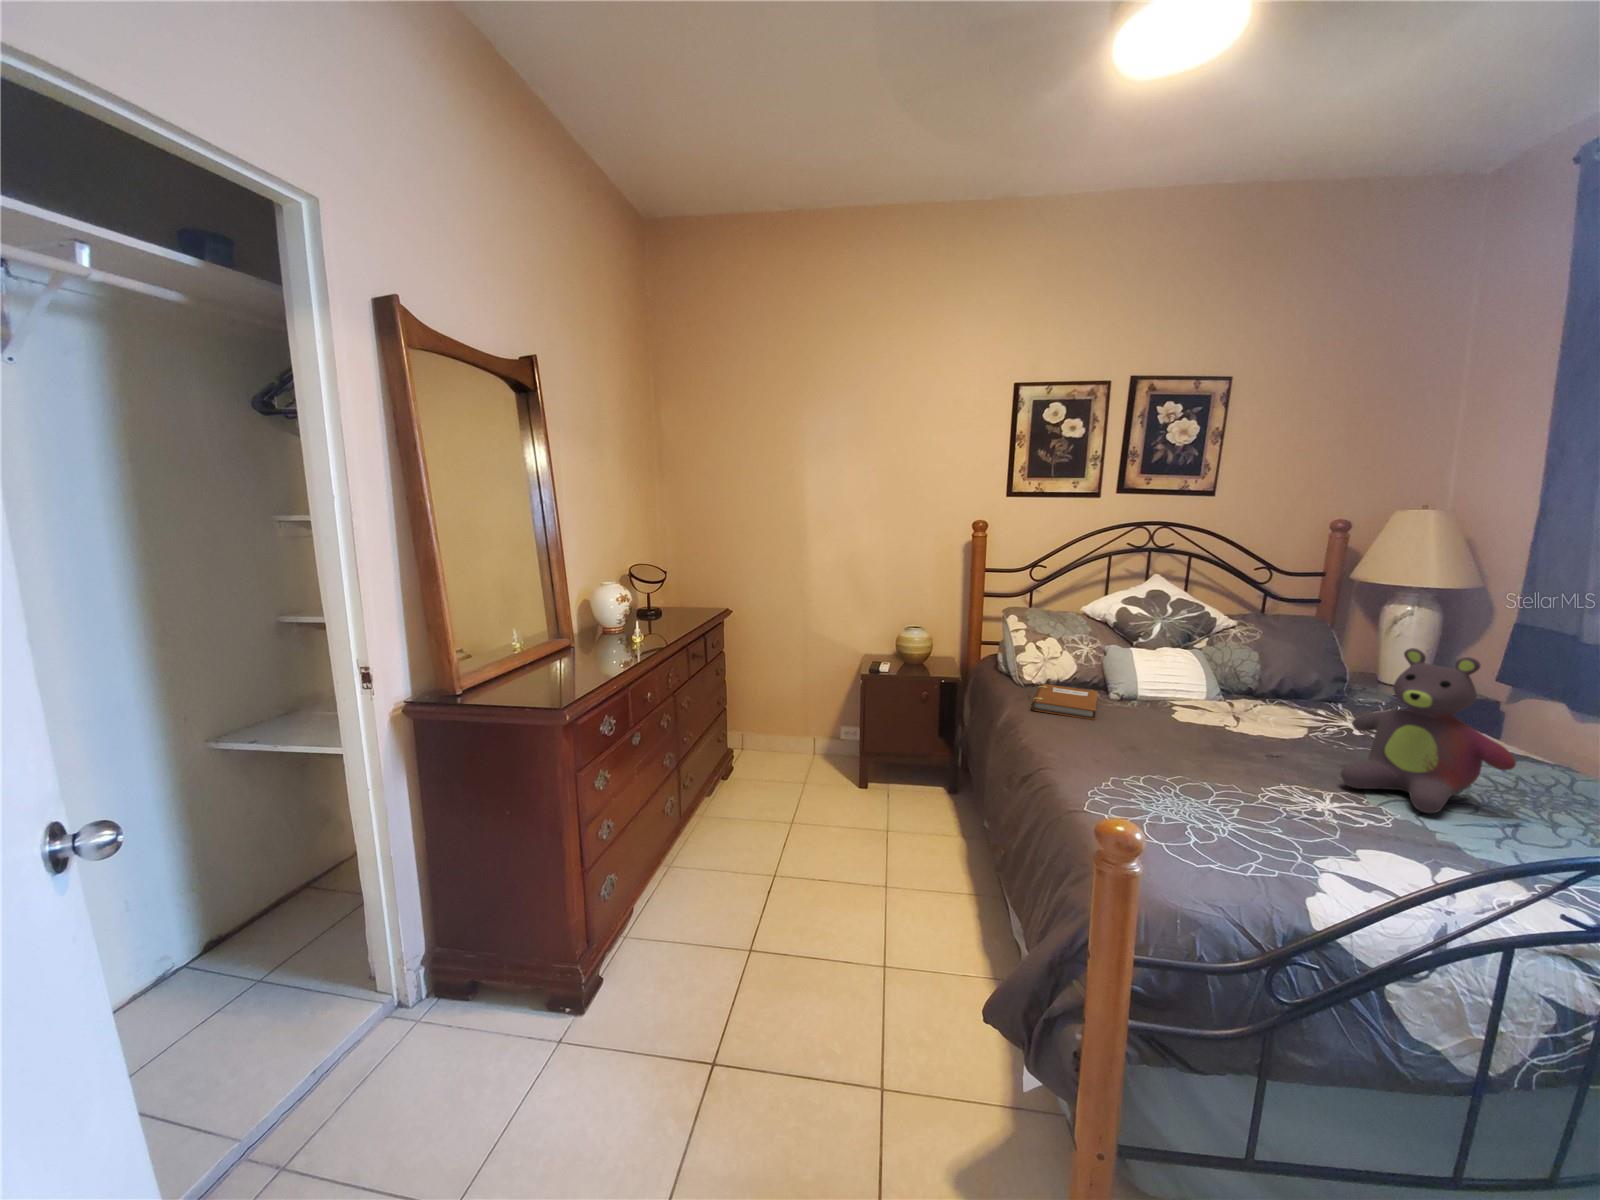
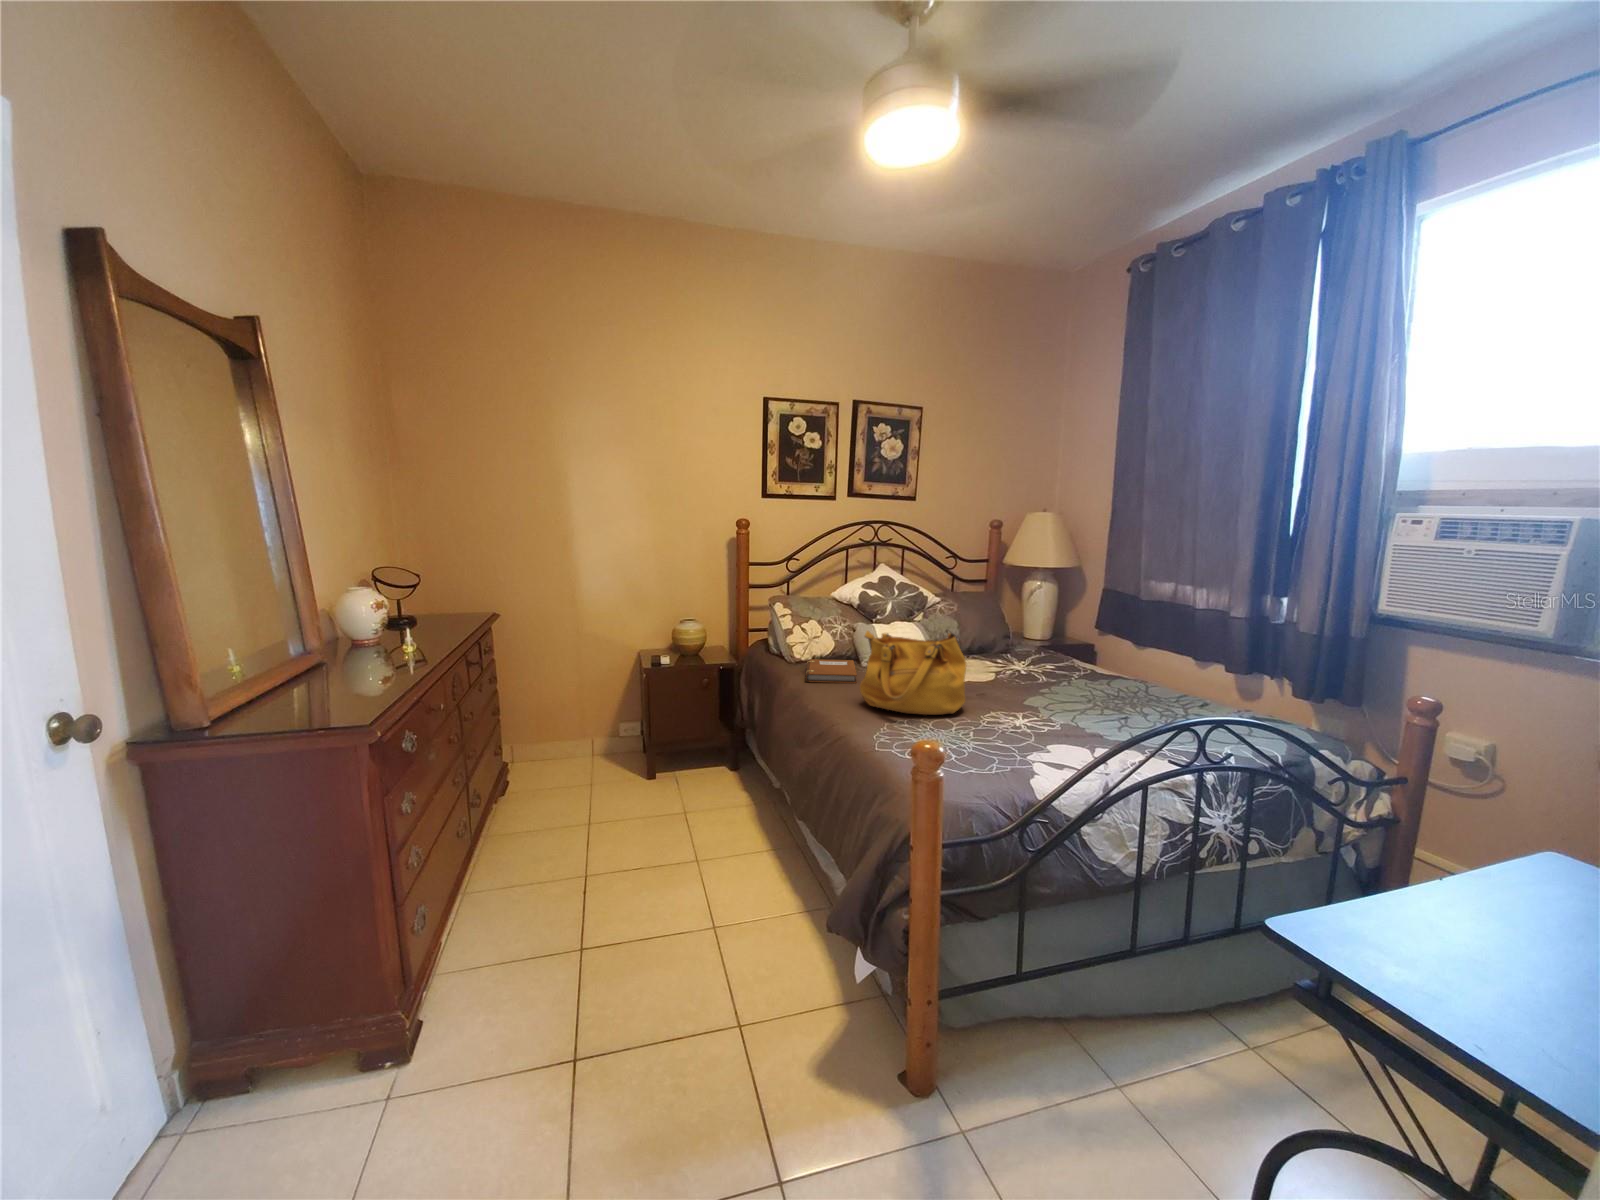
stuffed bear: present [1341,648,1516,813] -> none [1025,601,1115,713]
handbag: none [1091,662,1244,780] -> present [860,629,966,715]

